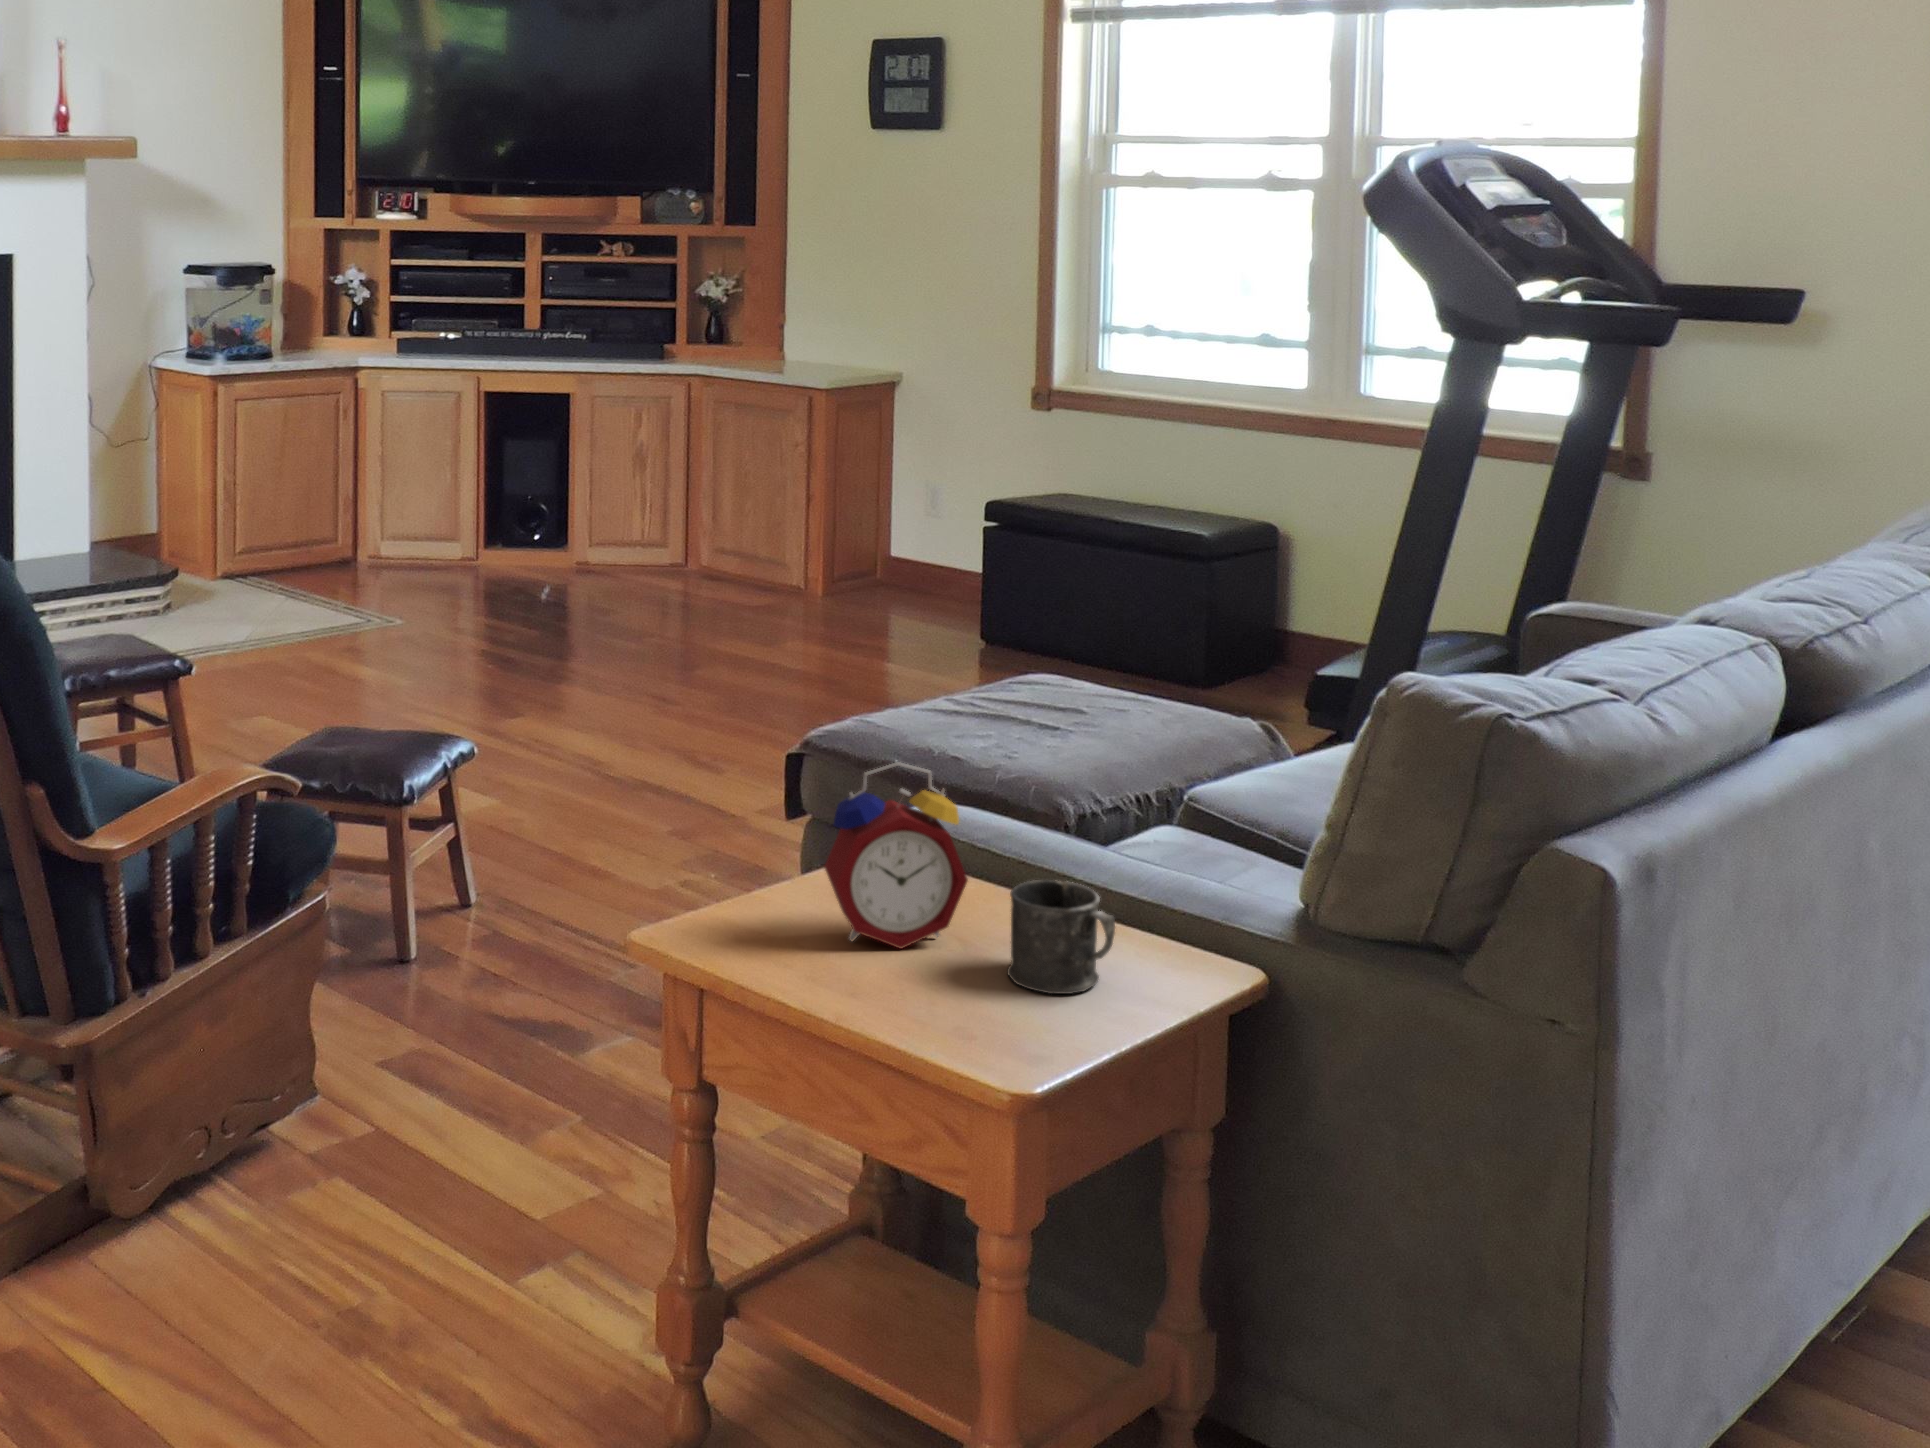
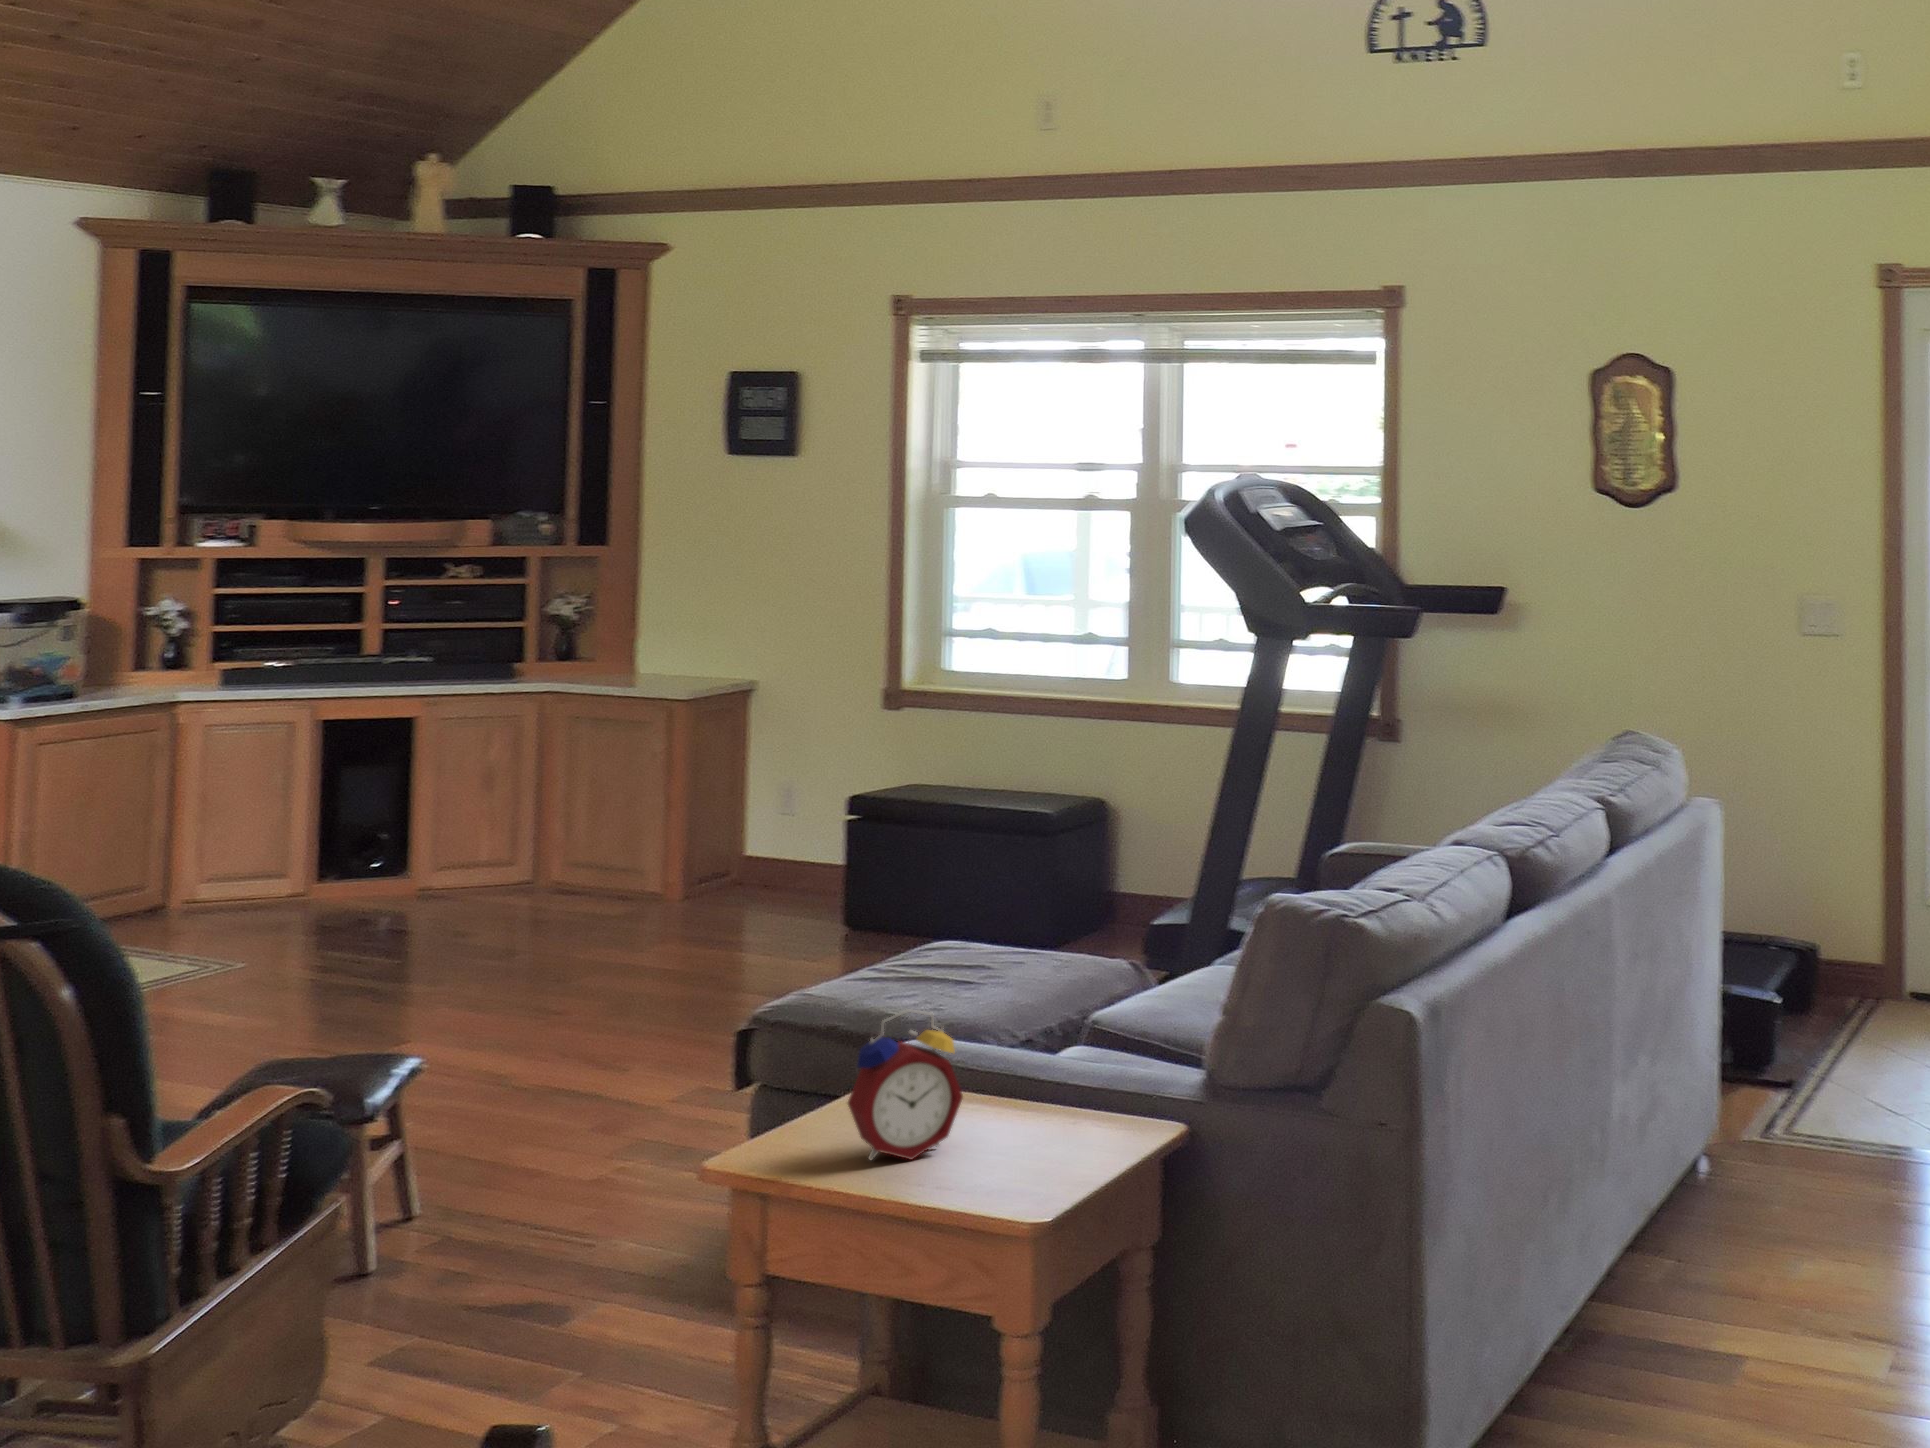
mug: present [1007,880,1115,994] -> none [998,1086,1082,1173]

